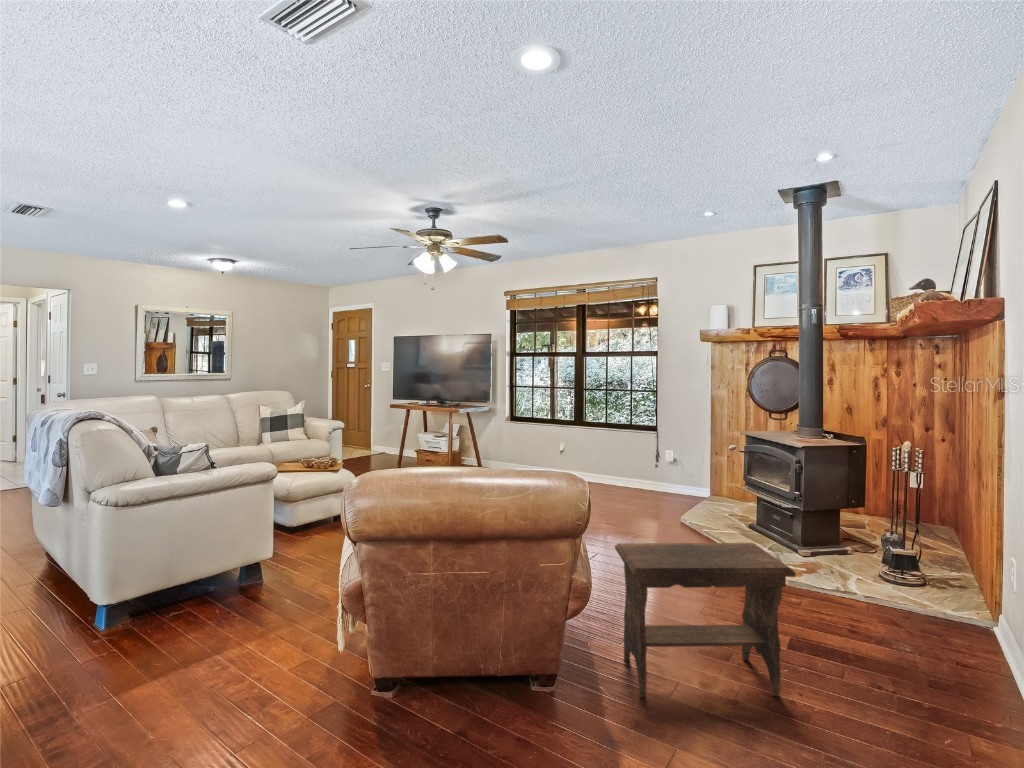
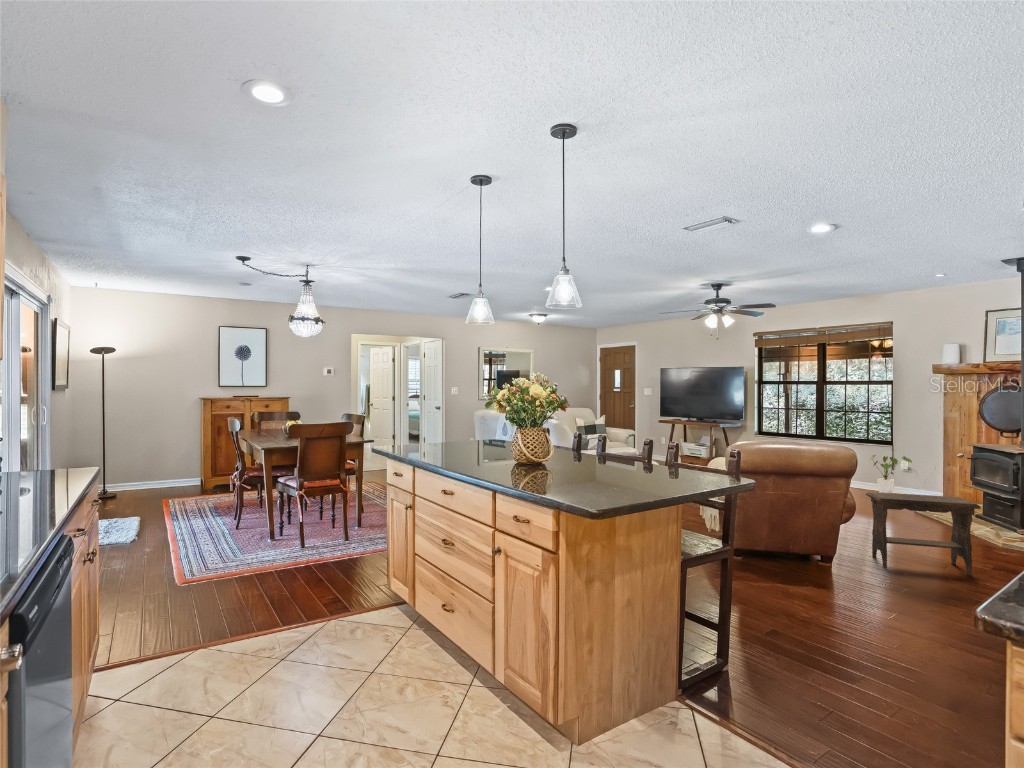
house plant: none [630,444,675,496] -> present [870,455,912,493]

